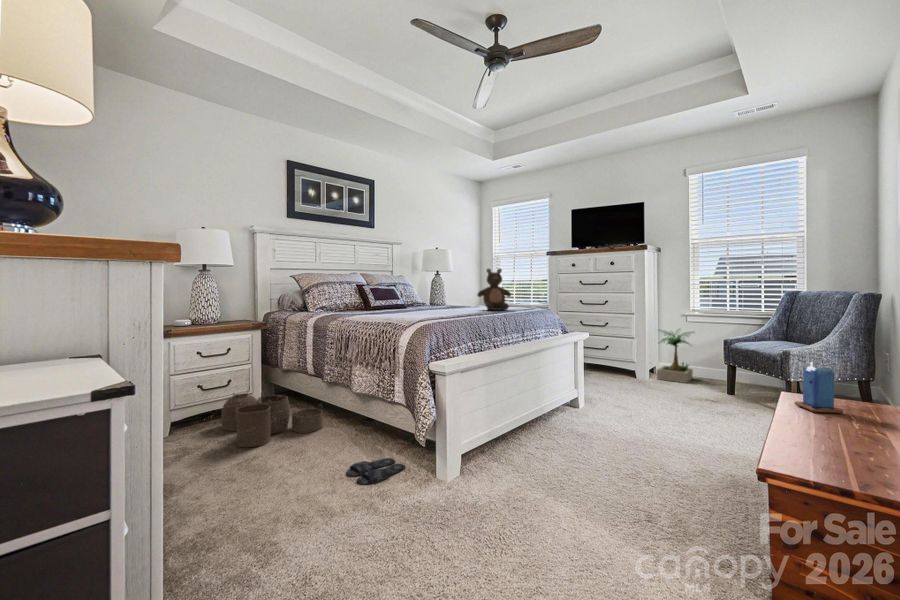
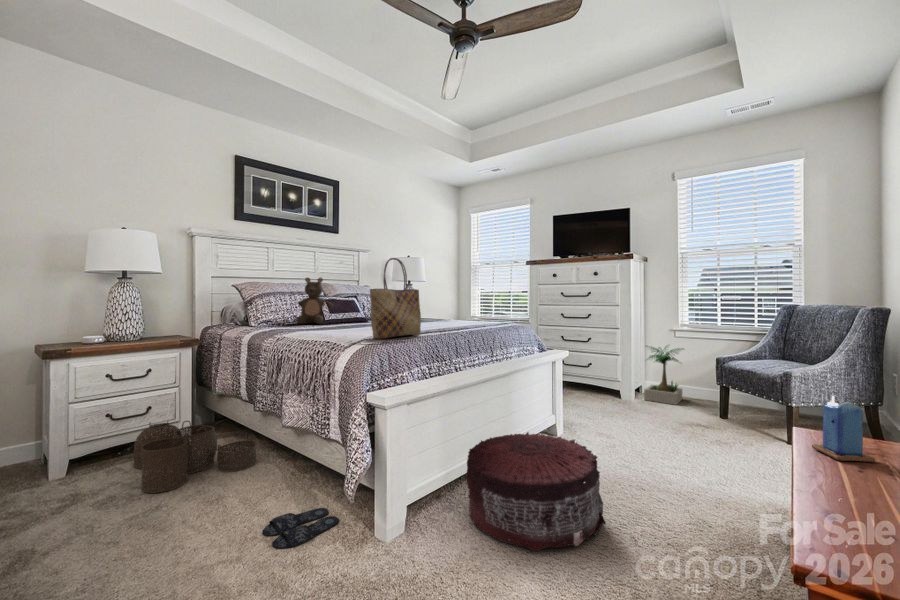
tote bag: none [425,252,465,320] -> present [370,258,421,339]
stuffed bear: present [478,269,511,310] -> present [297,278,333,324]
pouf: none [507,398,625,487] -> present [467,432,606,551]

